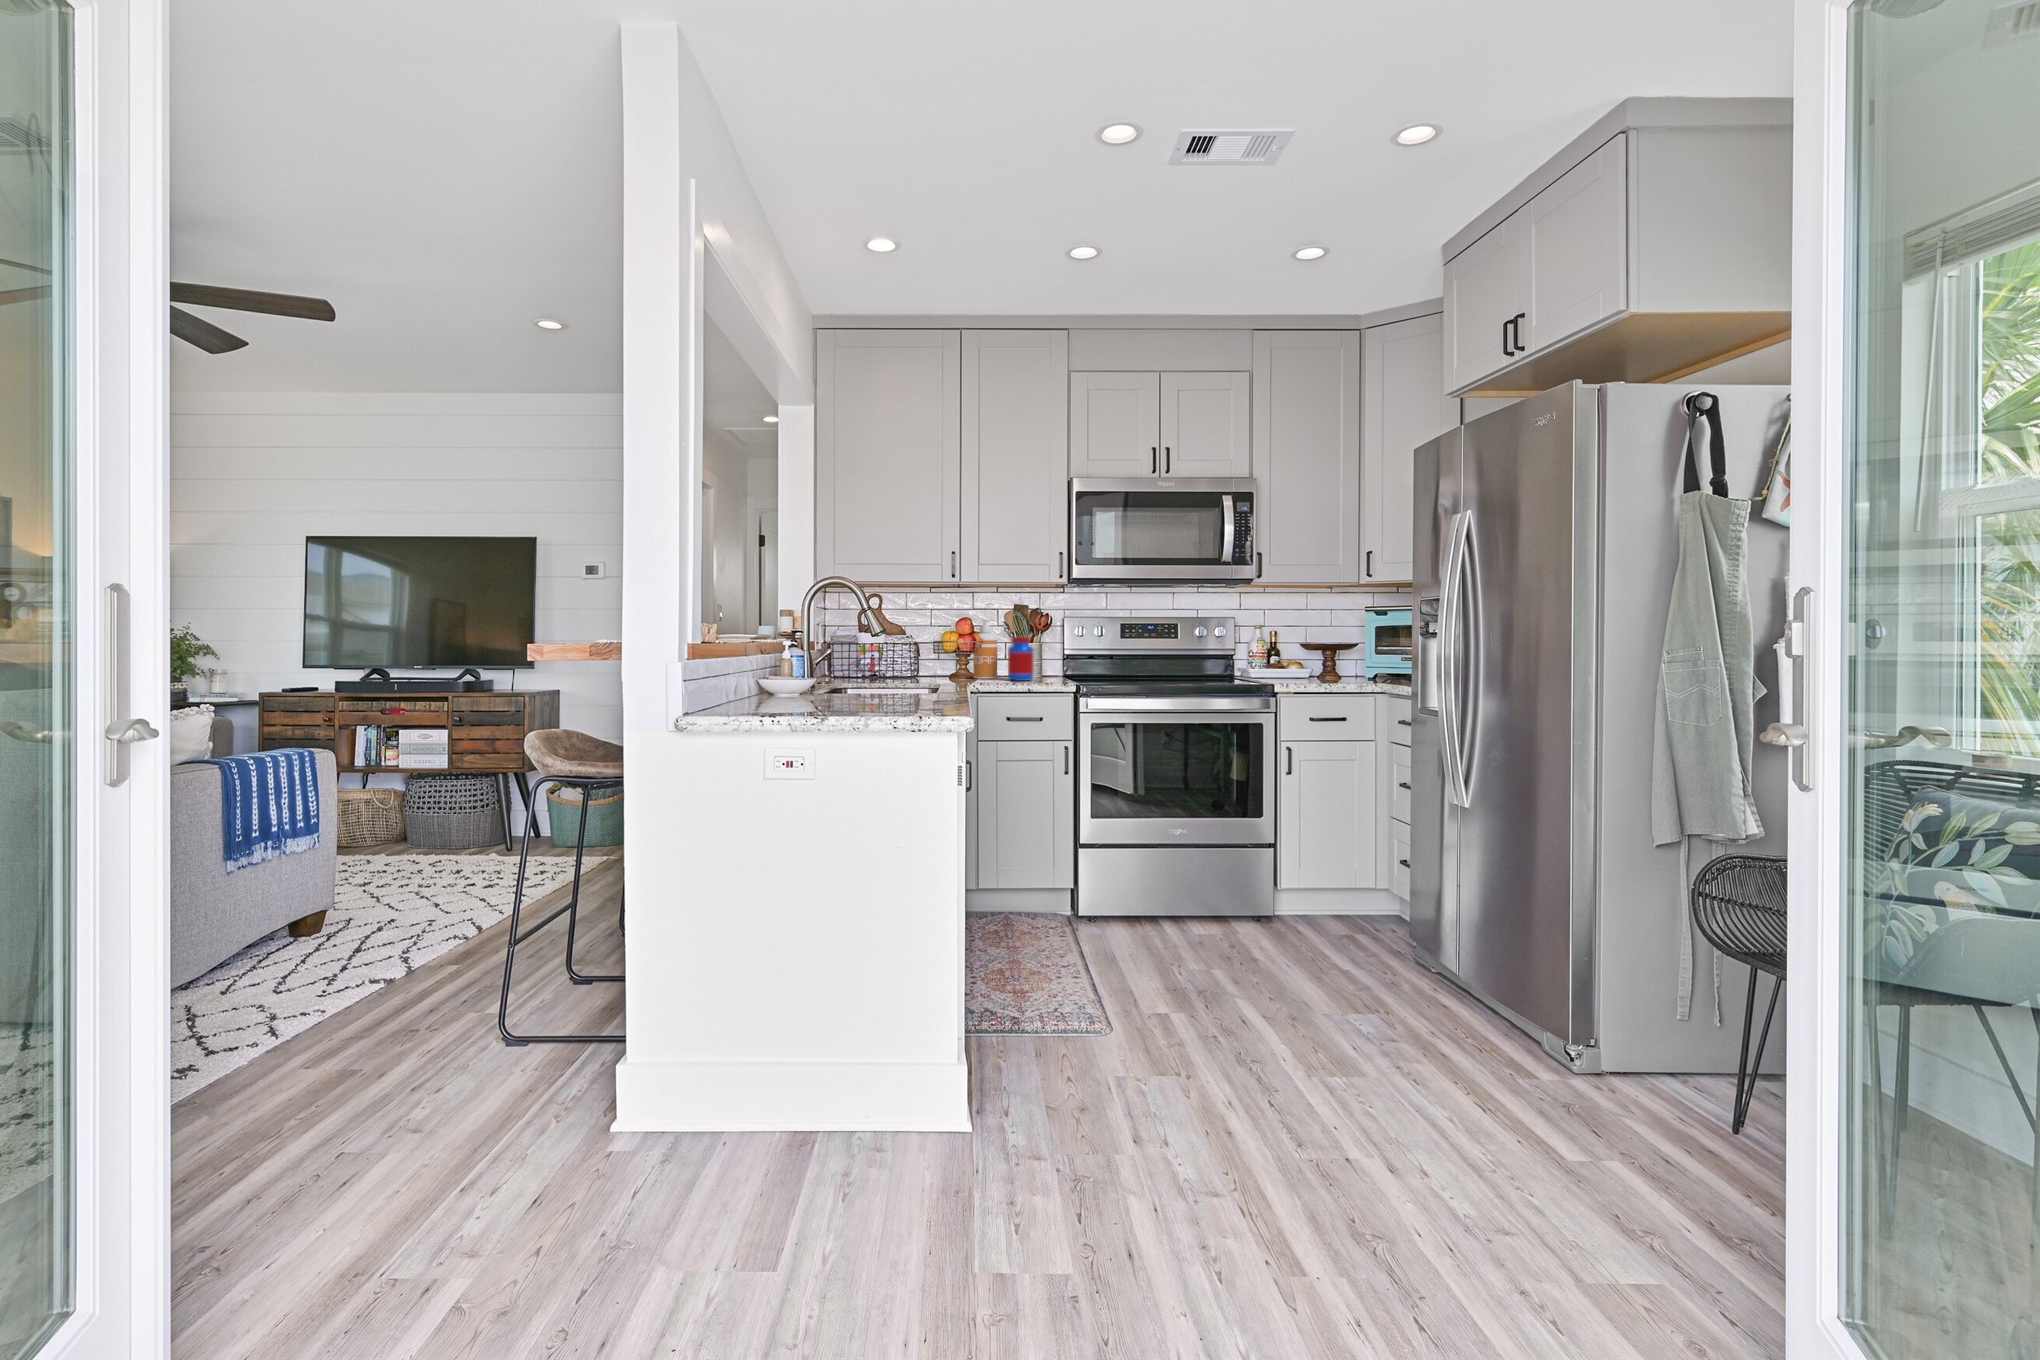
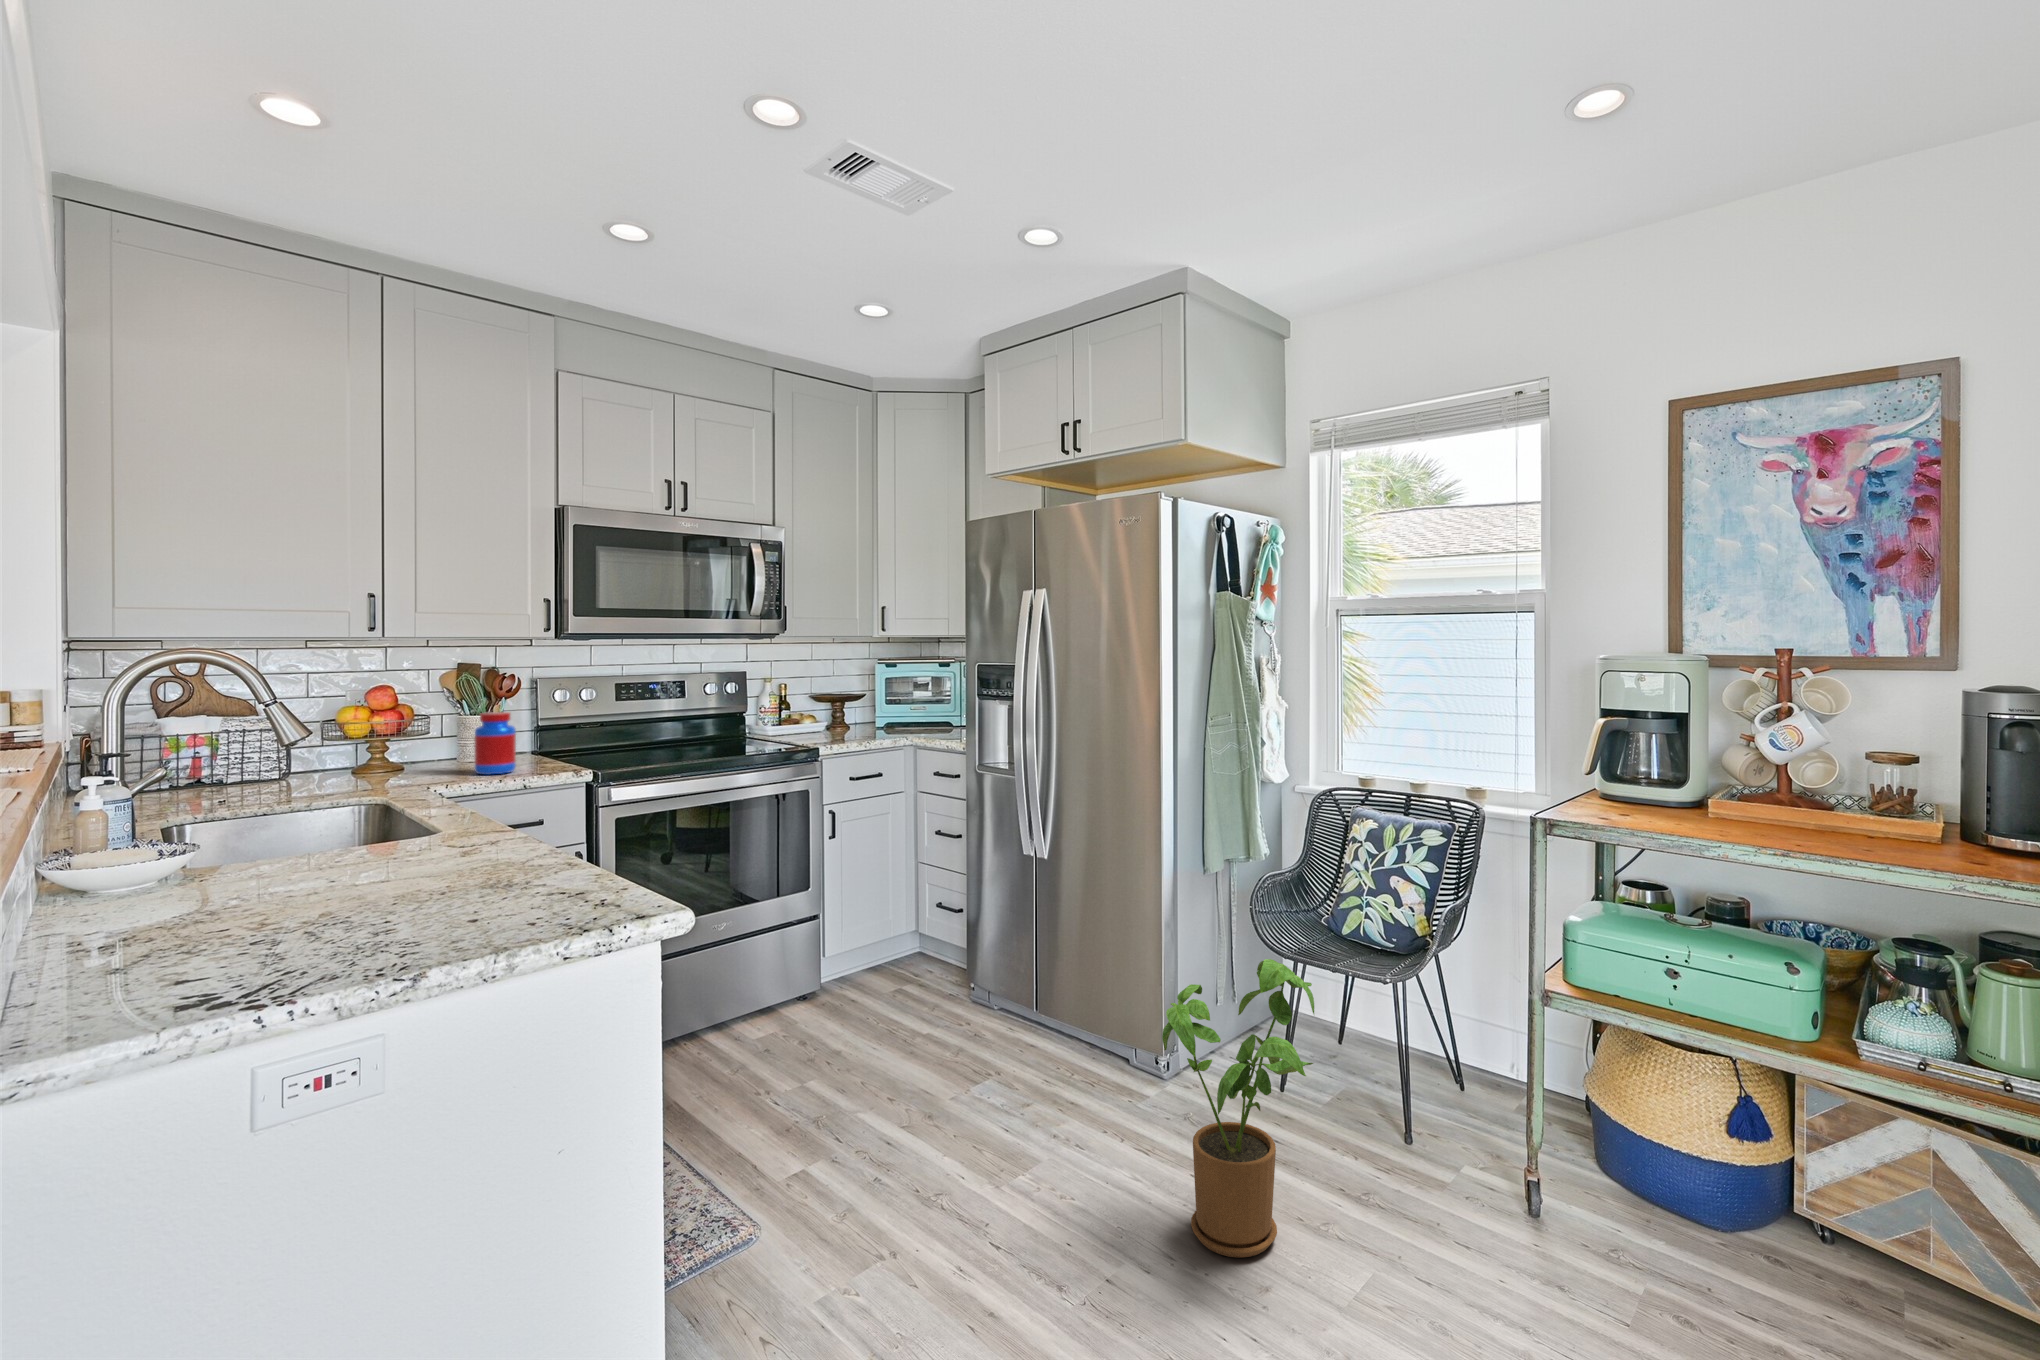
soap dispenser: present [974,620,997,679] -> none [409,689,450,776]
house plant: none [1453,905,1666,1229] -> present [1162,959,1314,1258]

